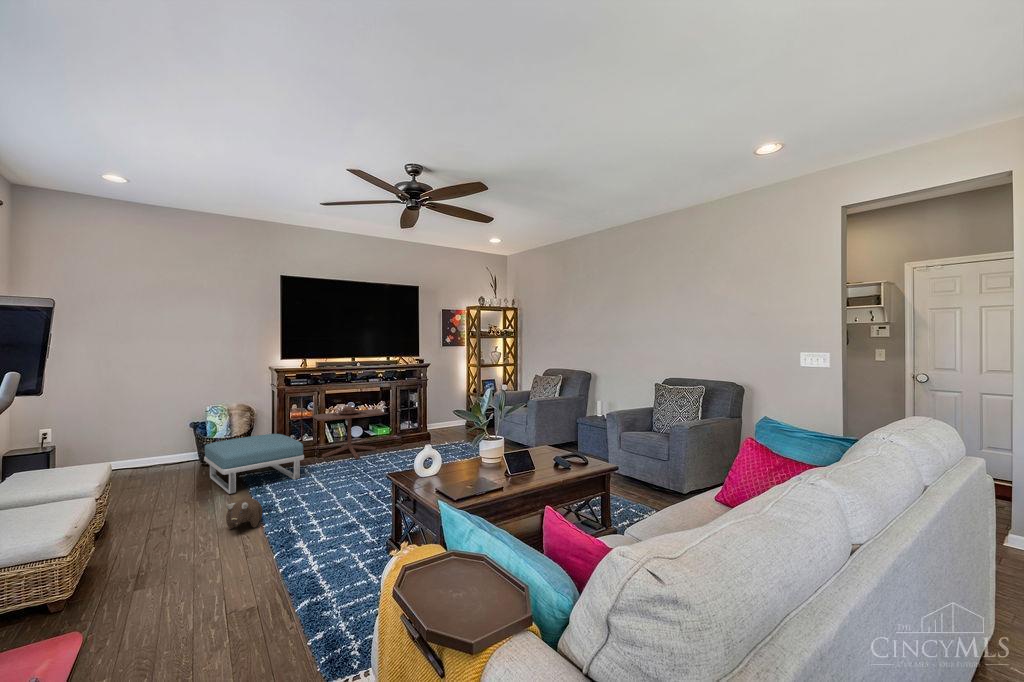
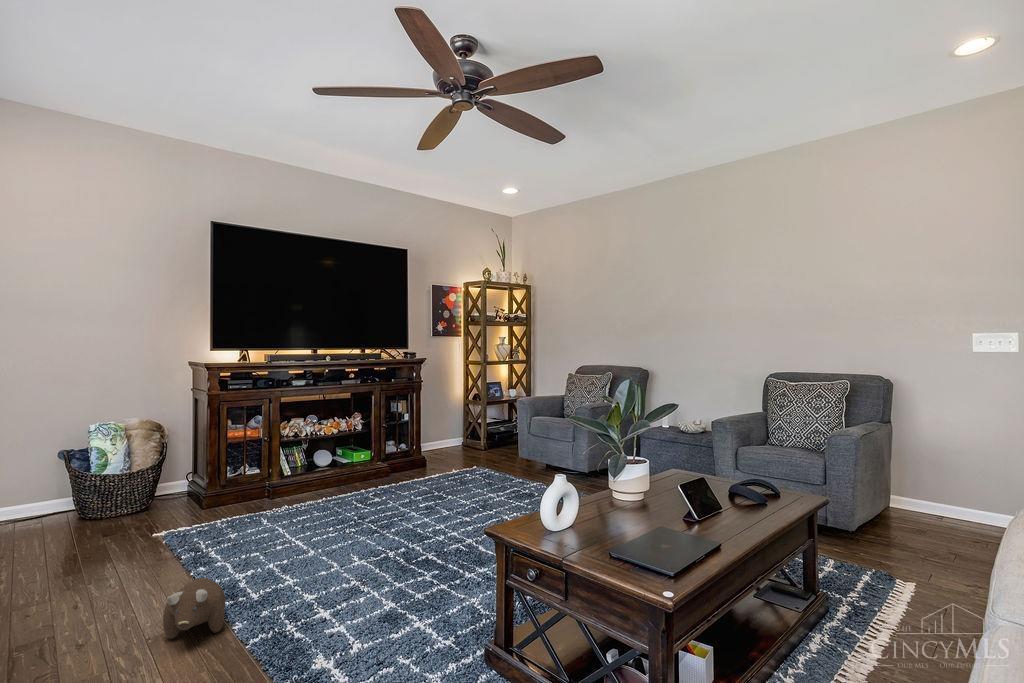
side table: present [312,406,385,459] -> none [264,420,373,499]
footstool: present [204,434,304,494] -> none [92,464,266,569]

